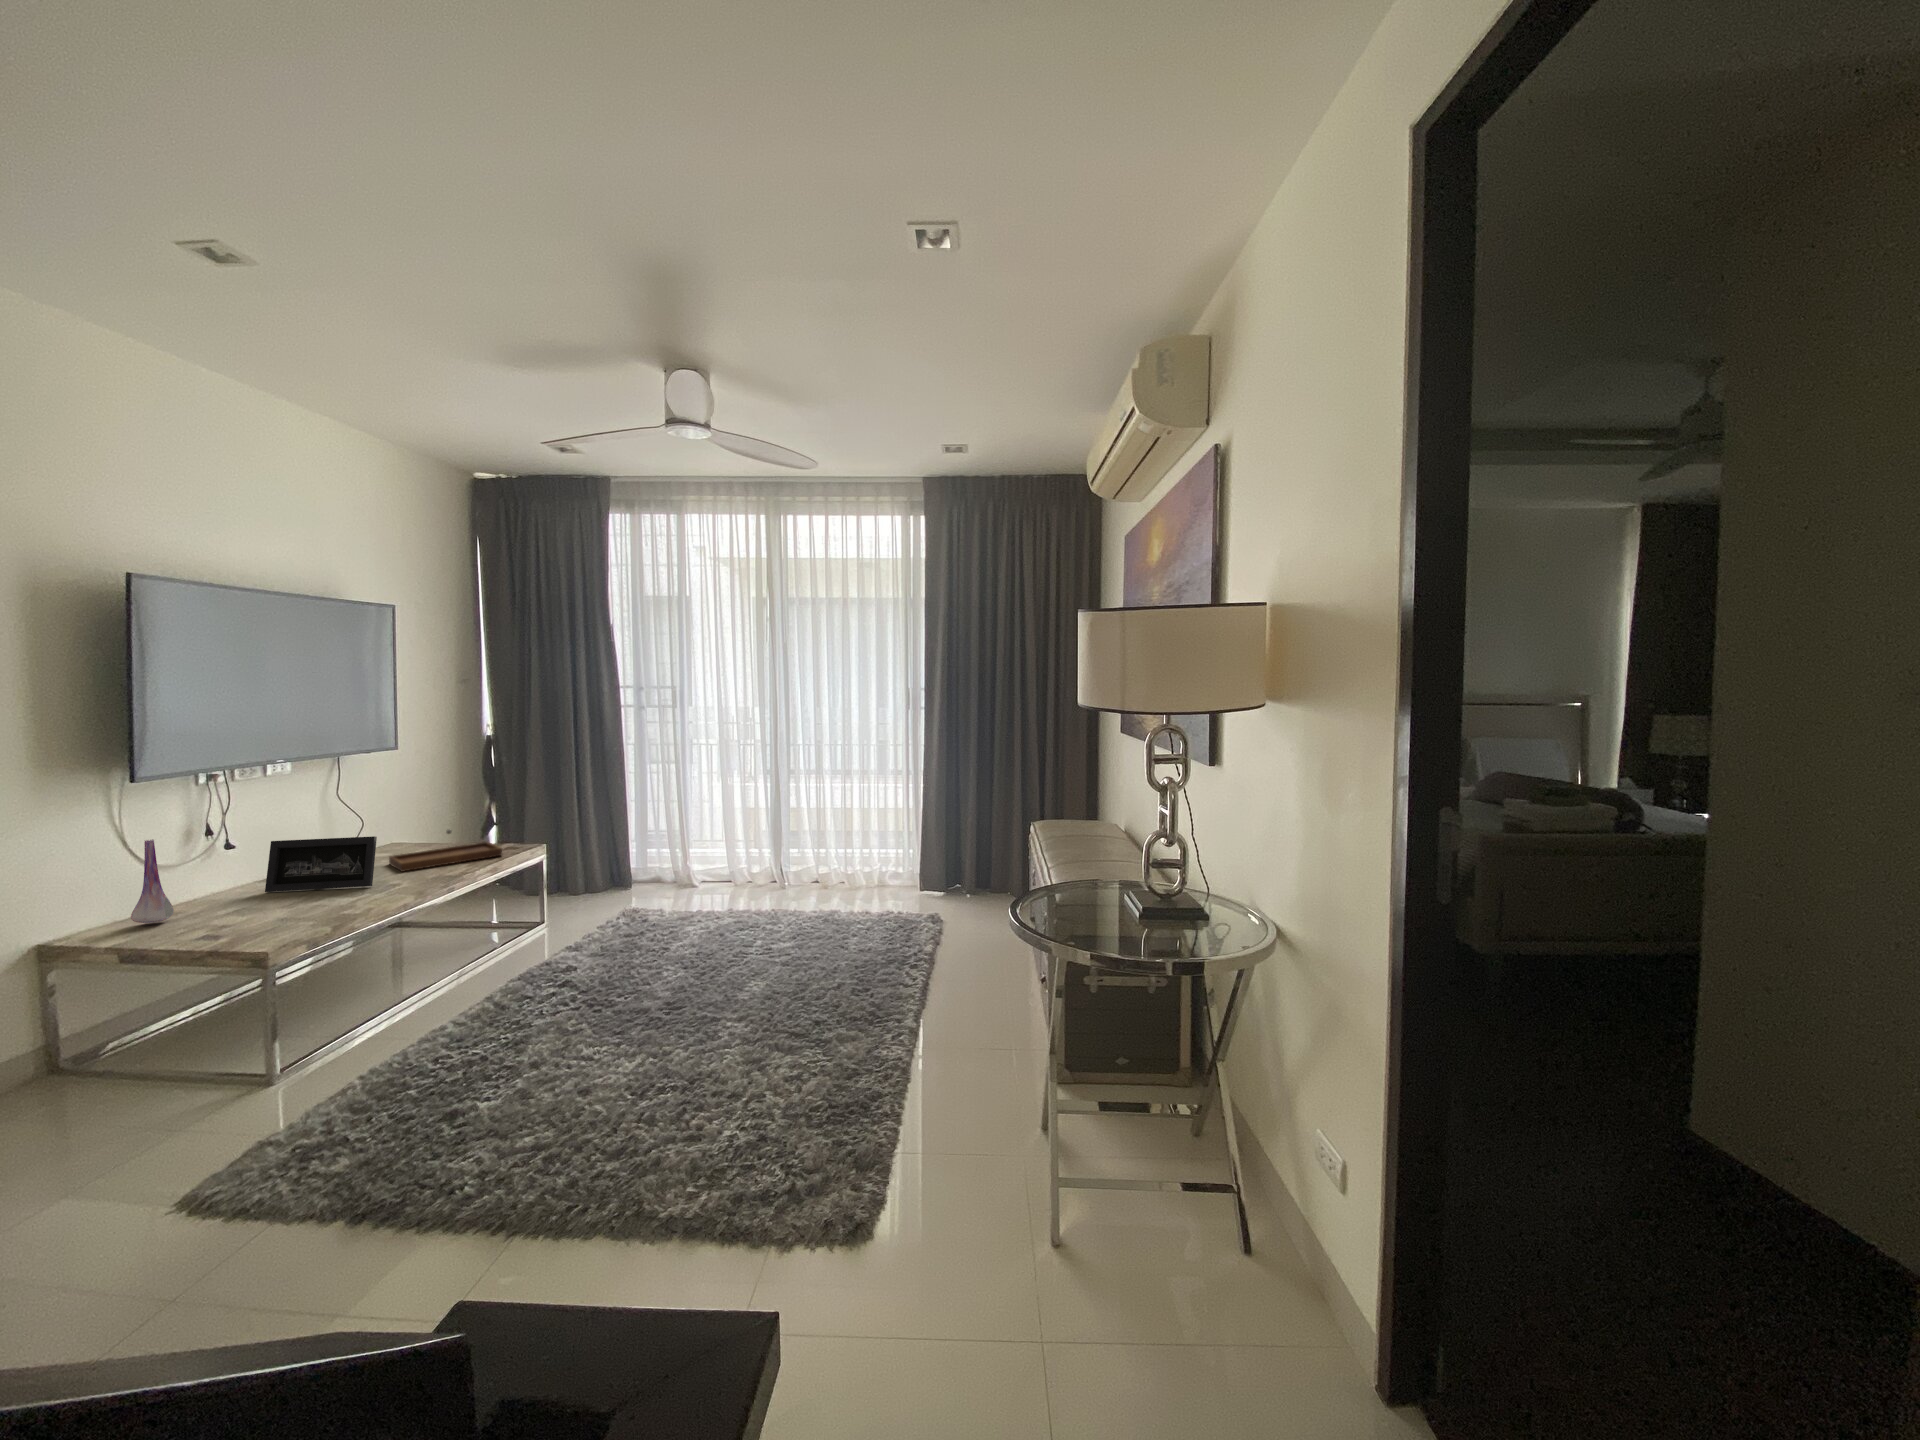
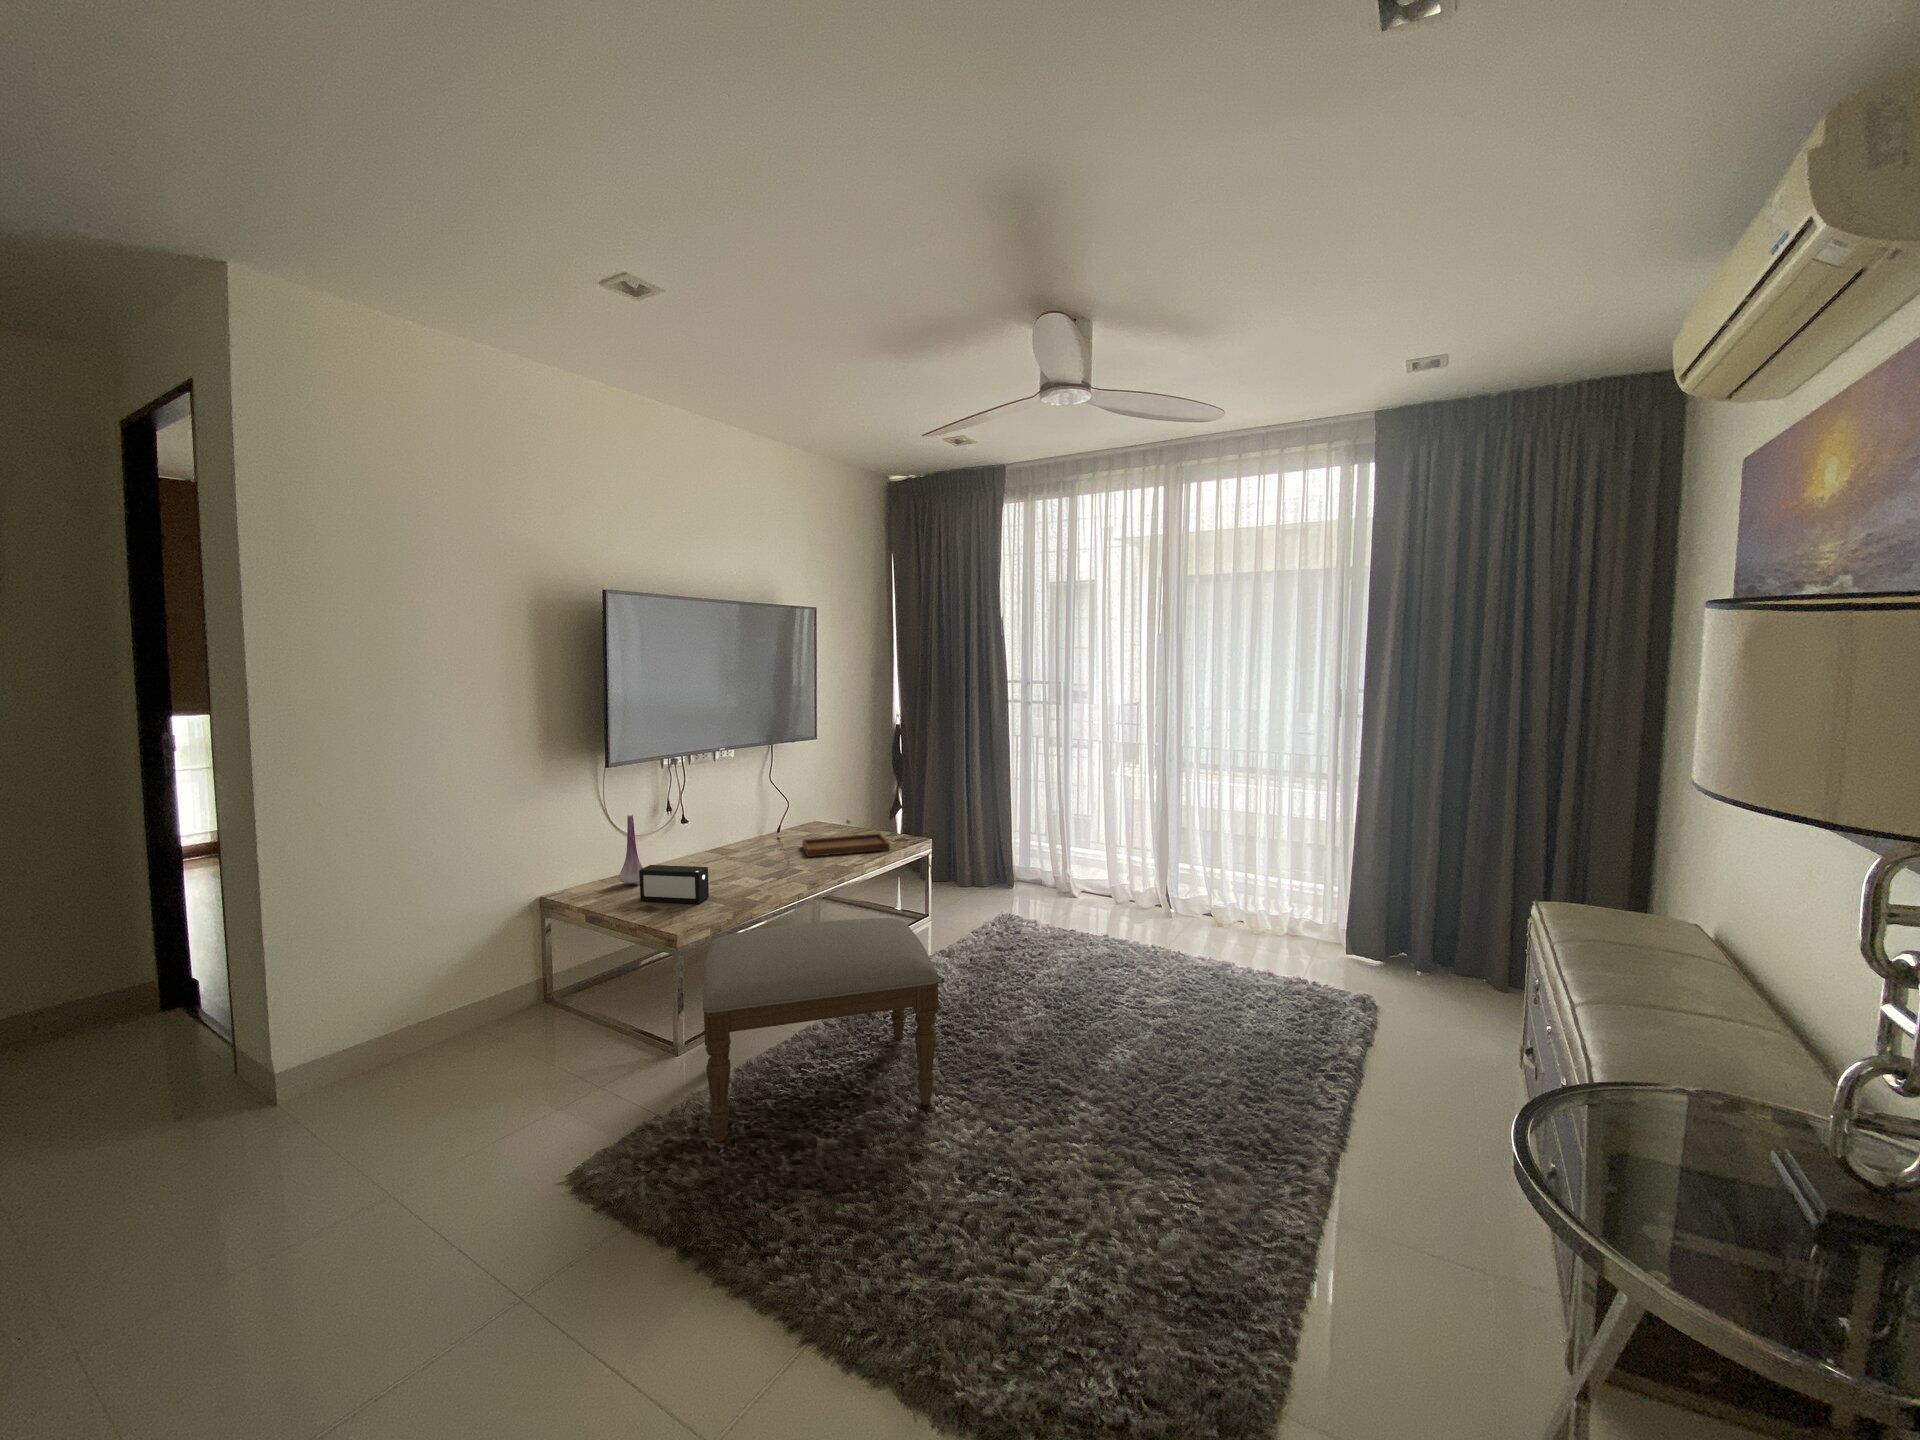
picture frame: present [265,836,377,892] -> none [710,820,786,870]
speaker: none [177,885,284,936] -> present [639,865,709,903]
ottoman: none [308,904,594,1143] -> present [703,918,938,1142]

